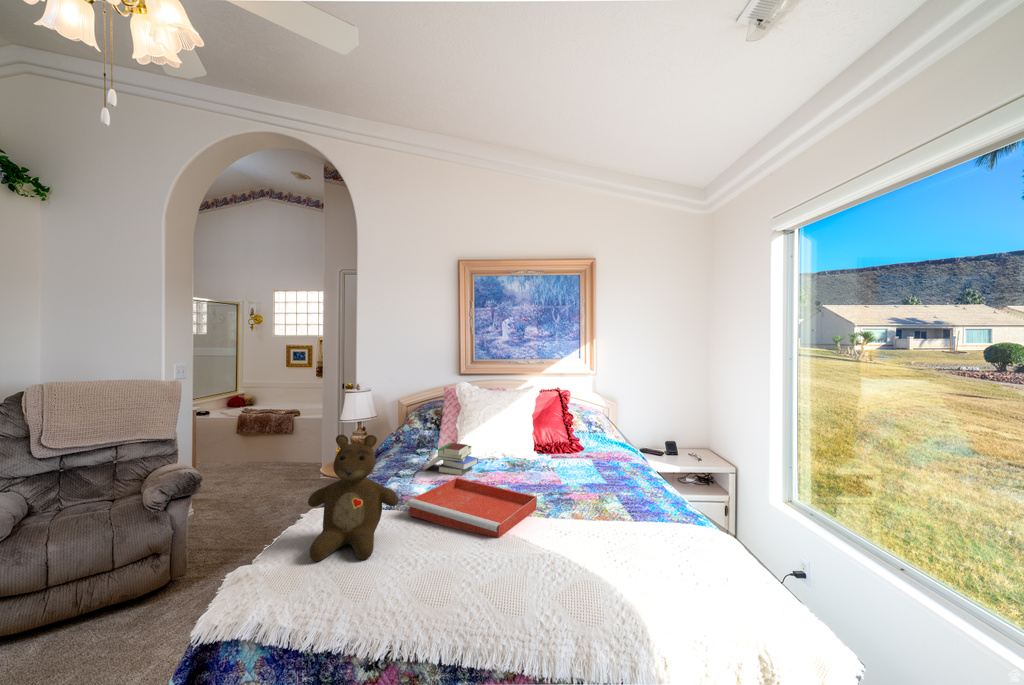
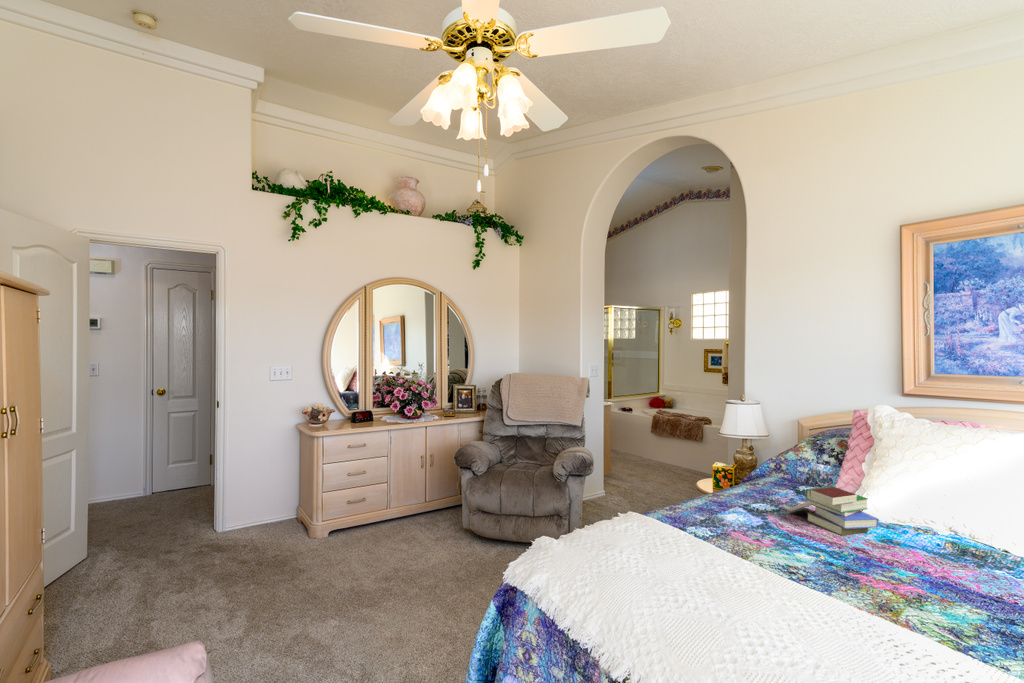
teddy bear: present [308,435,398,561] -> none [587,439,684,576]
tray: present [407,478,537,538] -> none [713,532,936,638]

